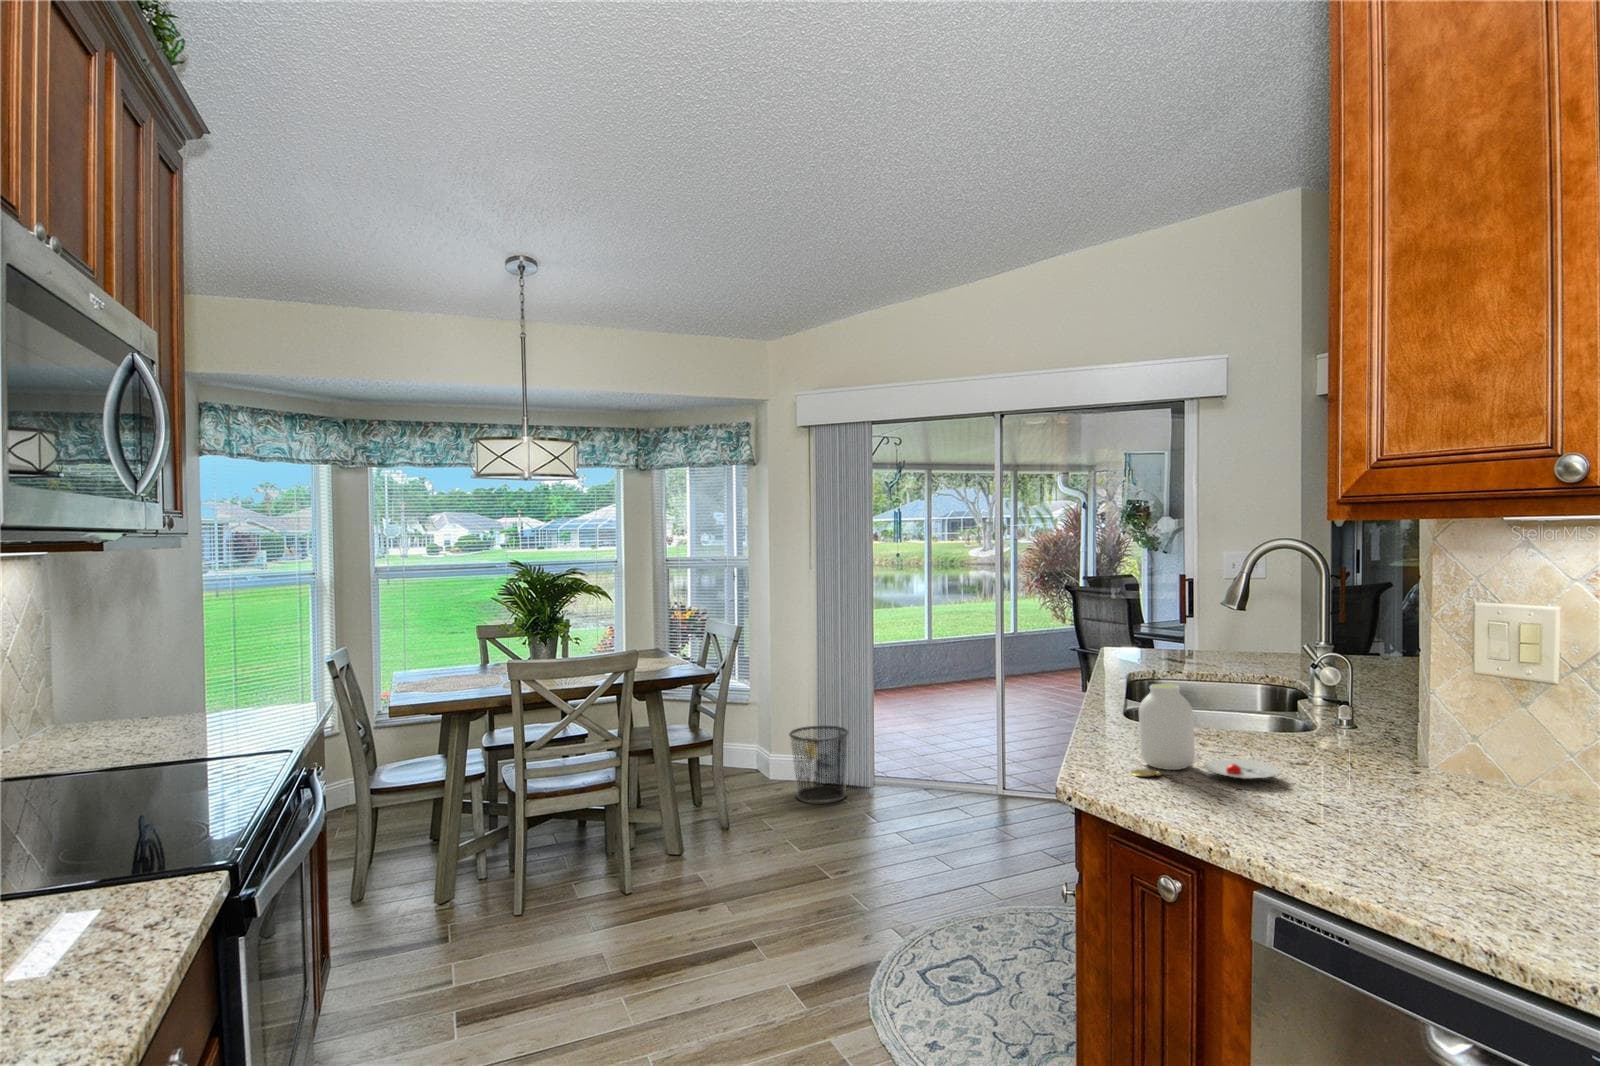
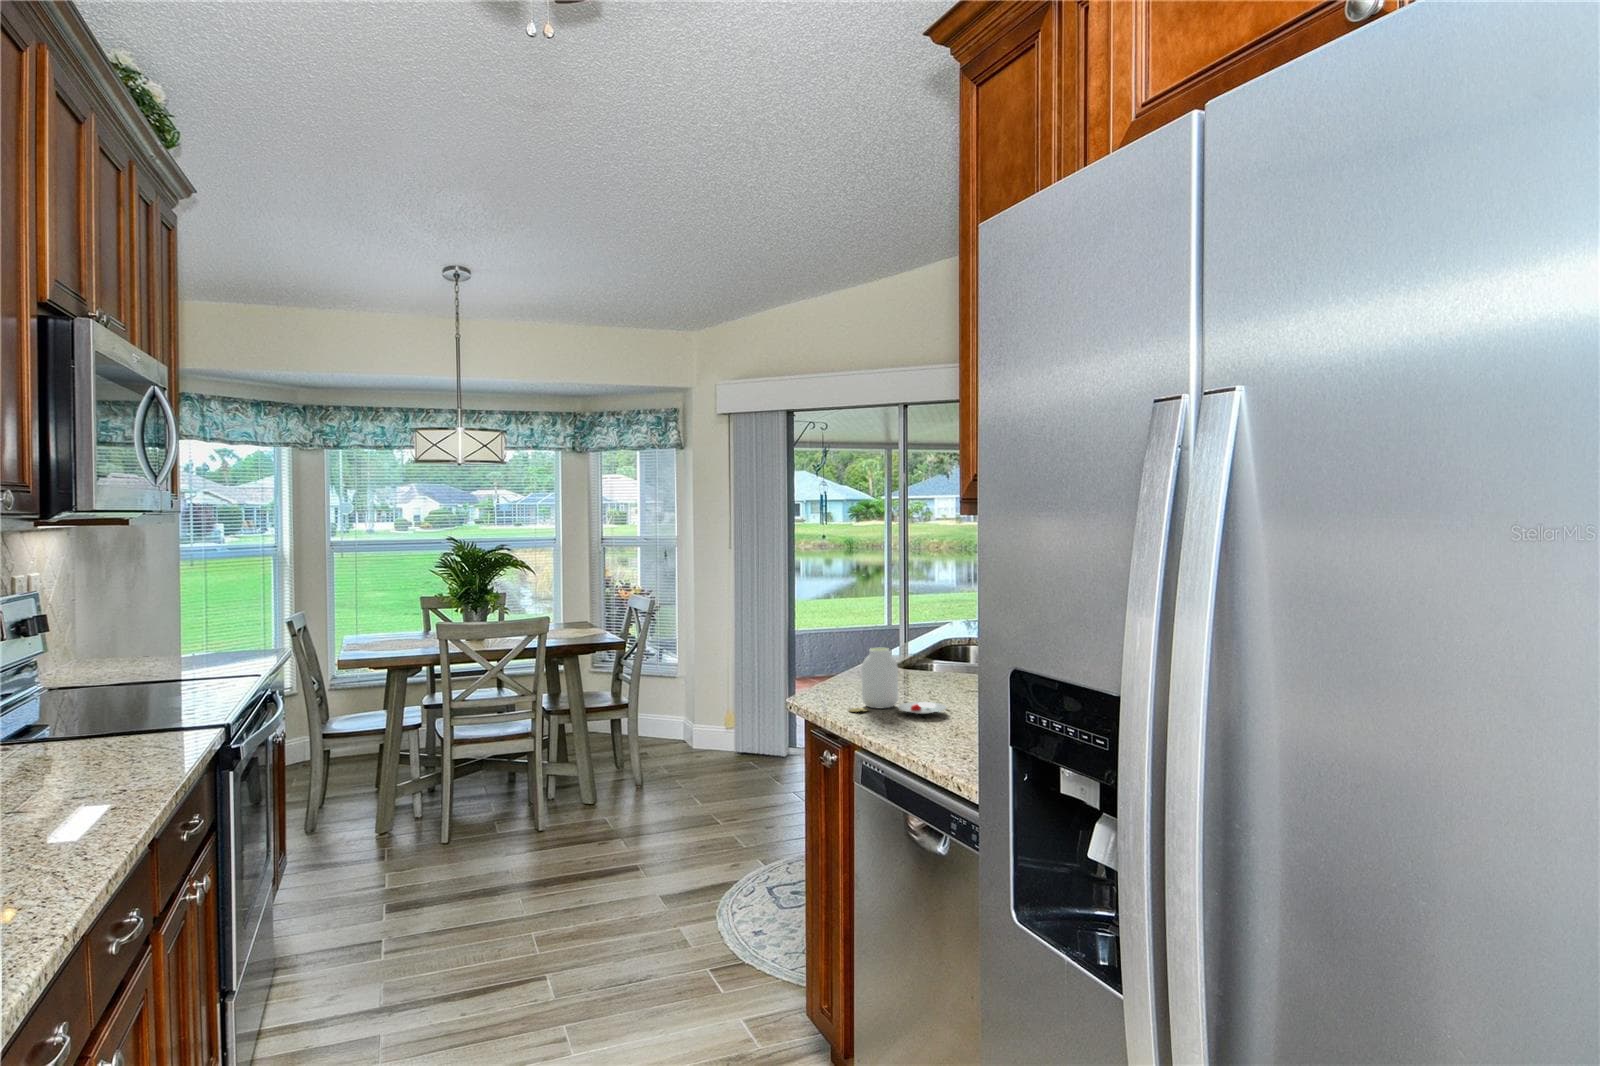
waste bin: present [789,725,848,803] -> none [704,691,758,760]

